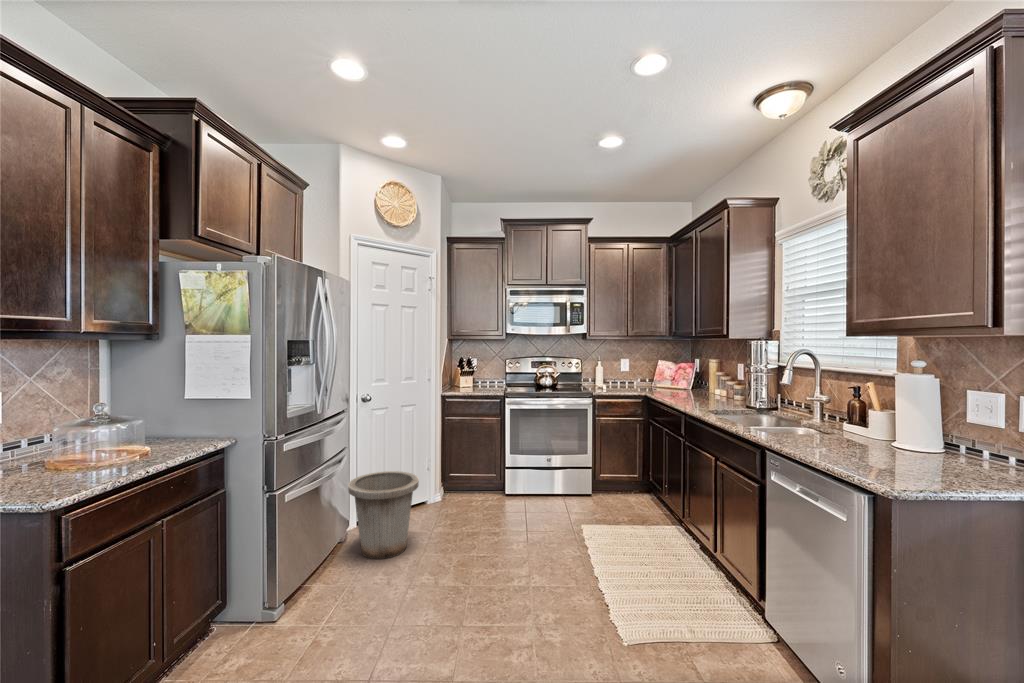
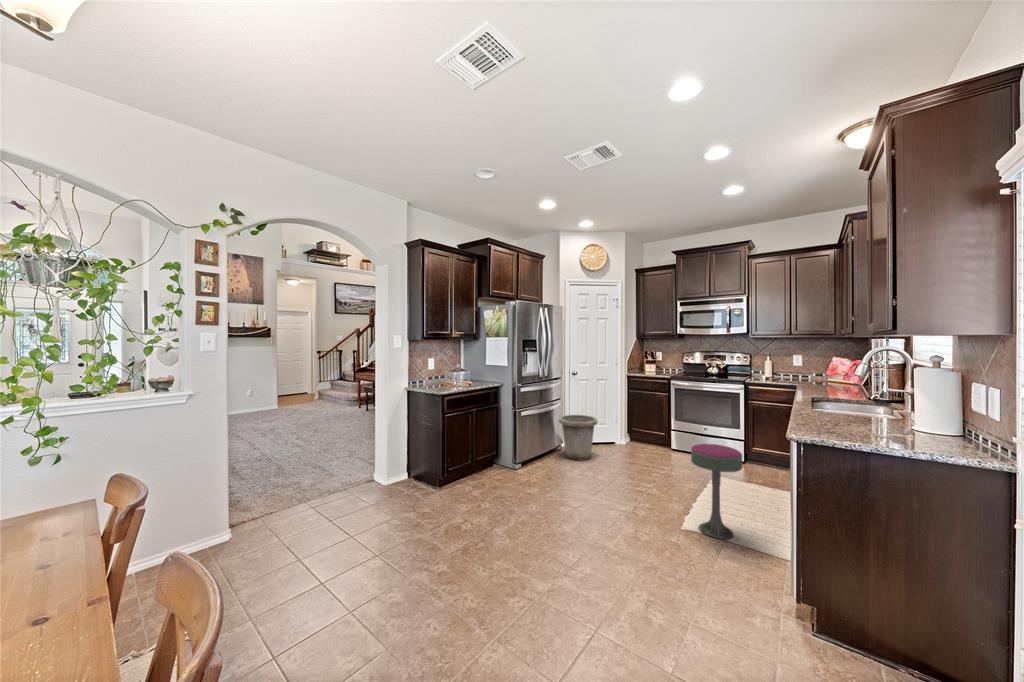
bar stool: none [642,503,718,660] -> present [691,444,742,539]

